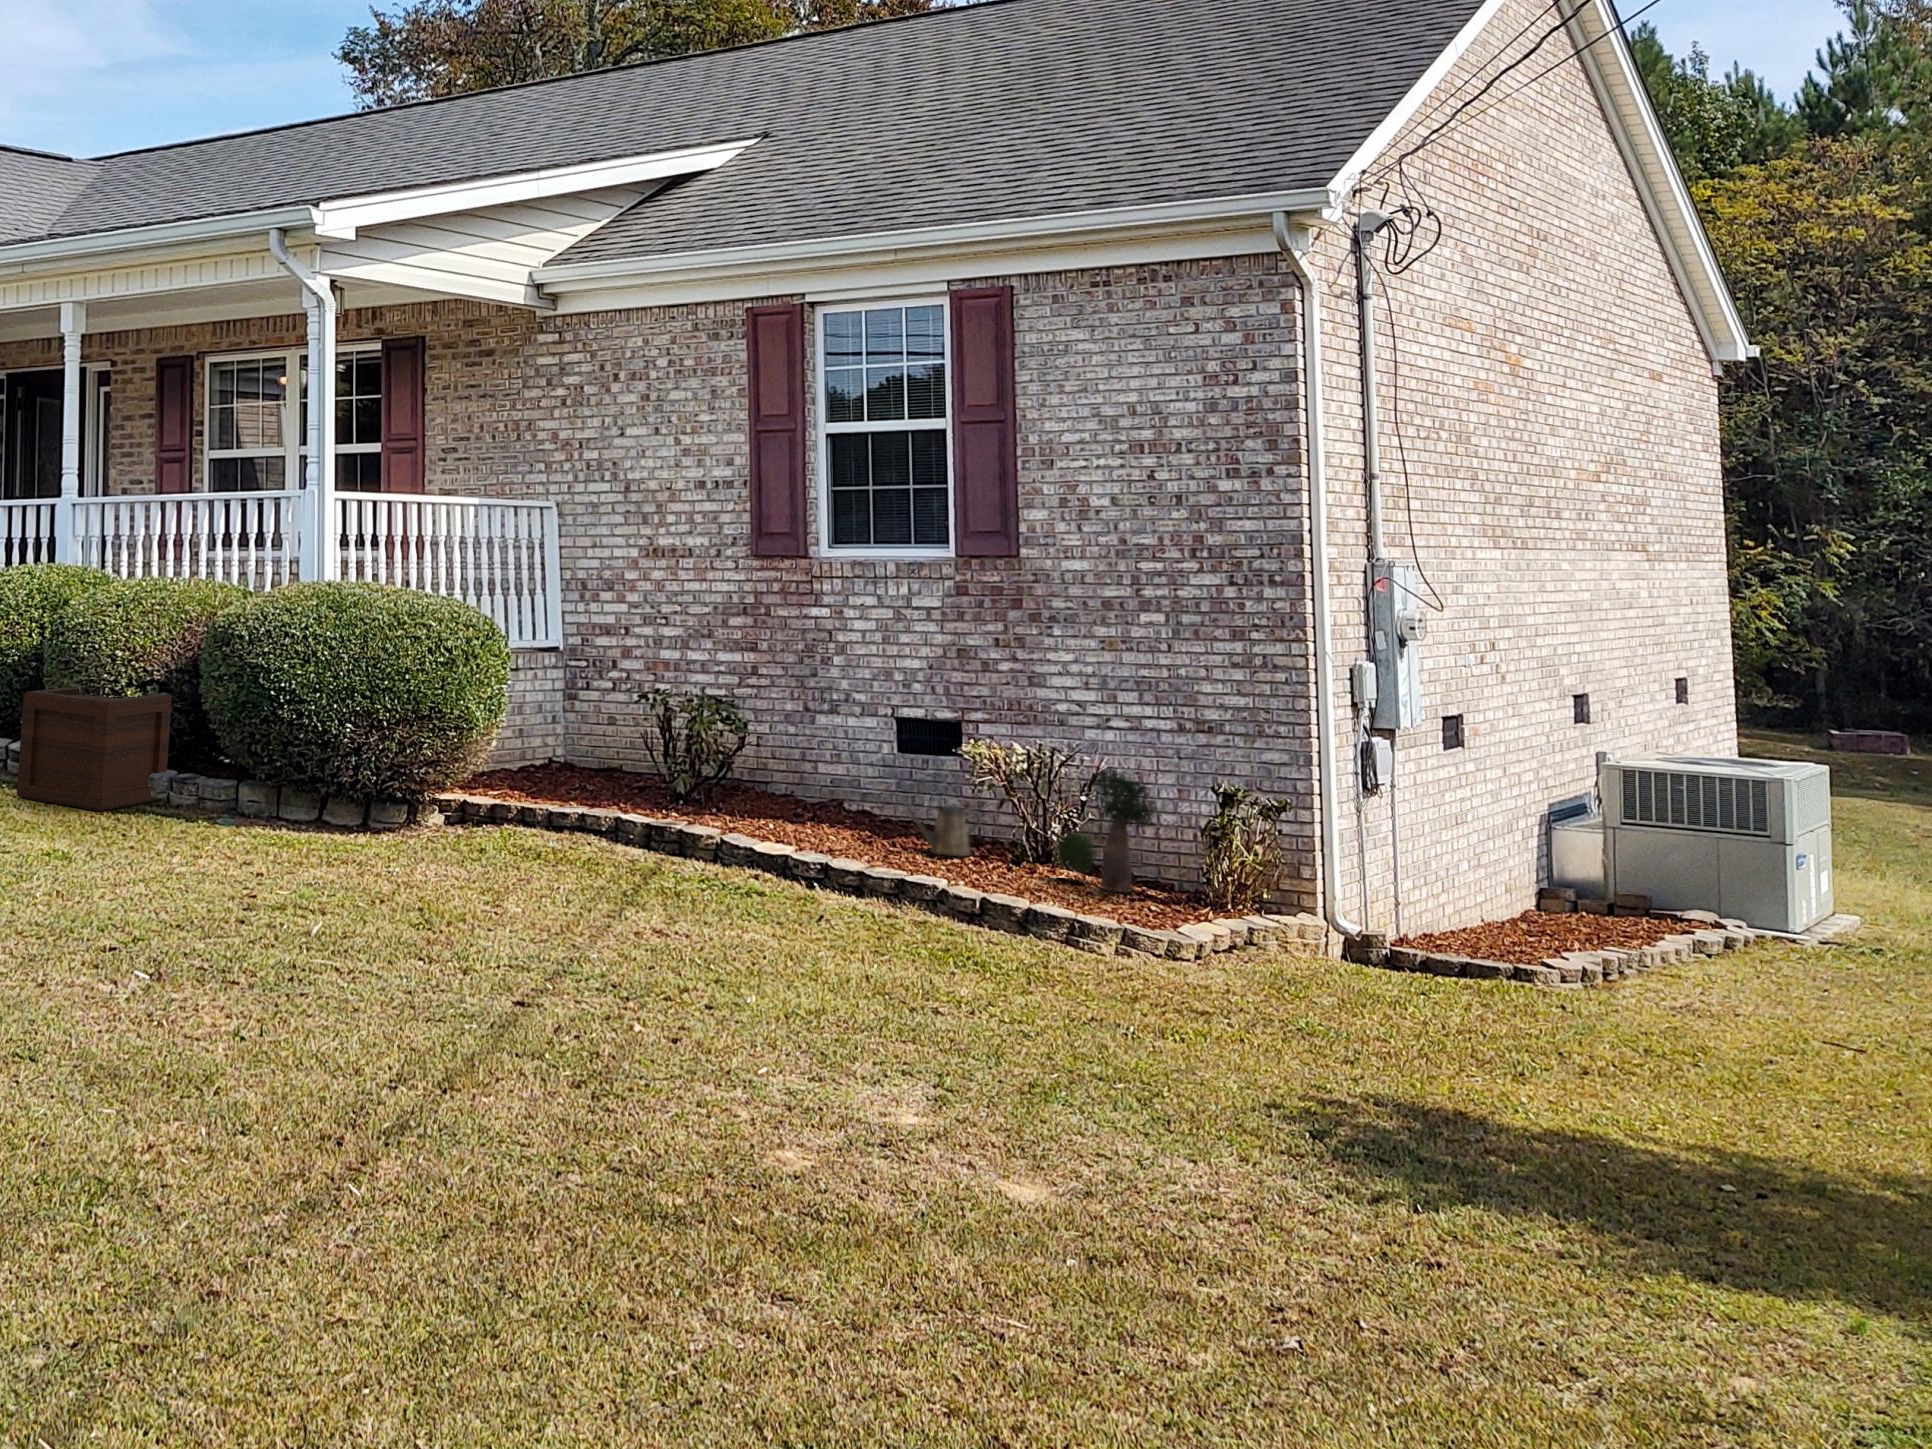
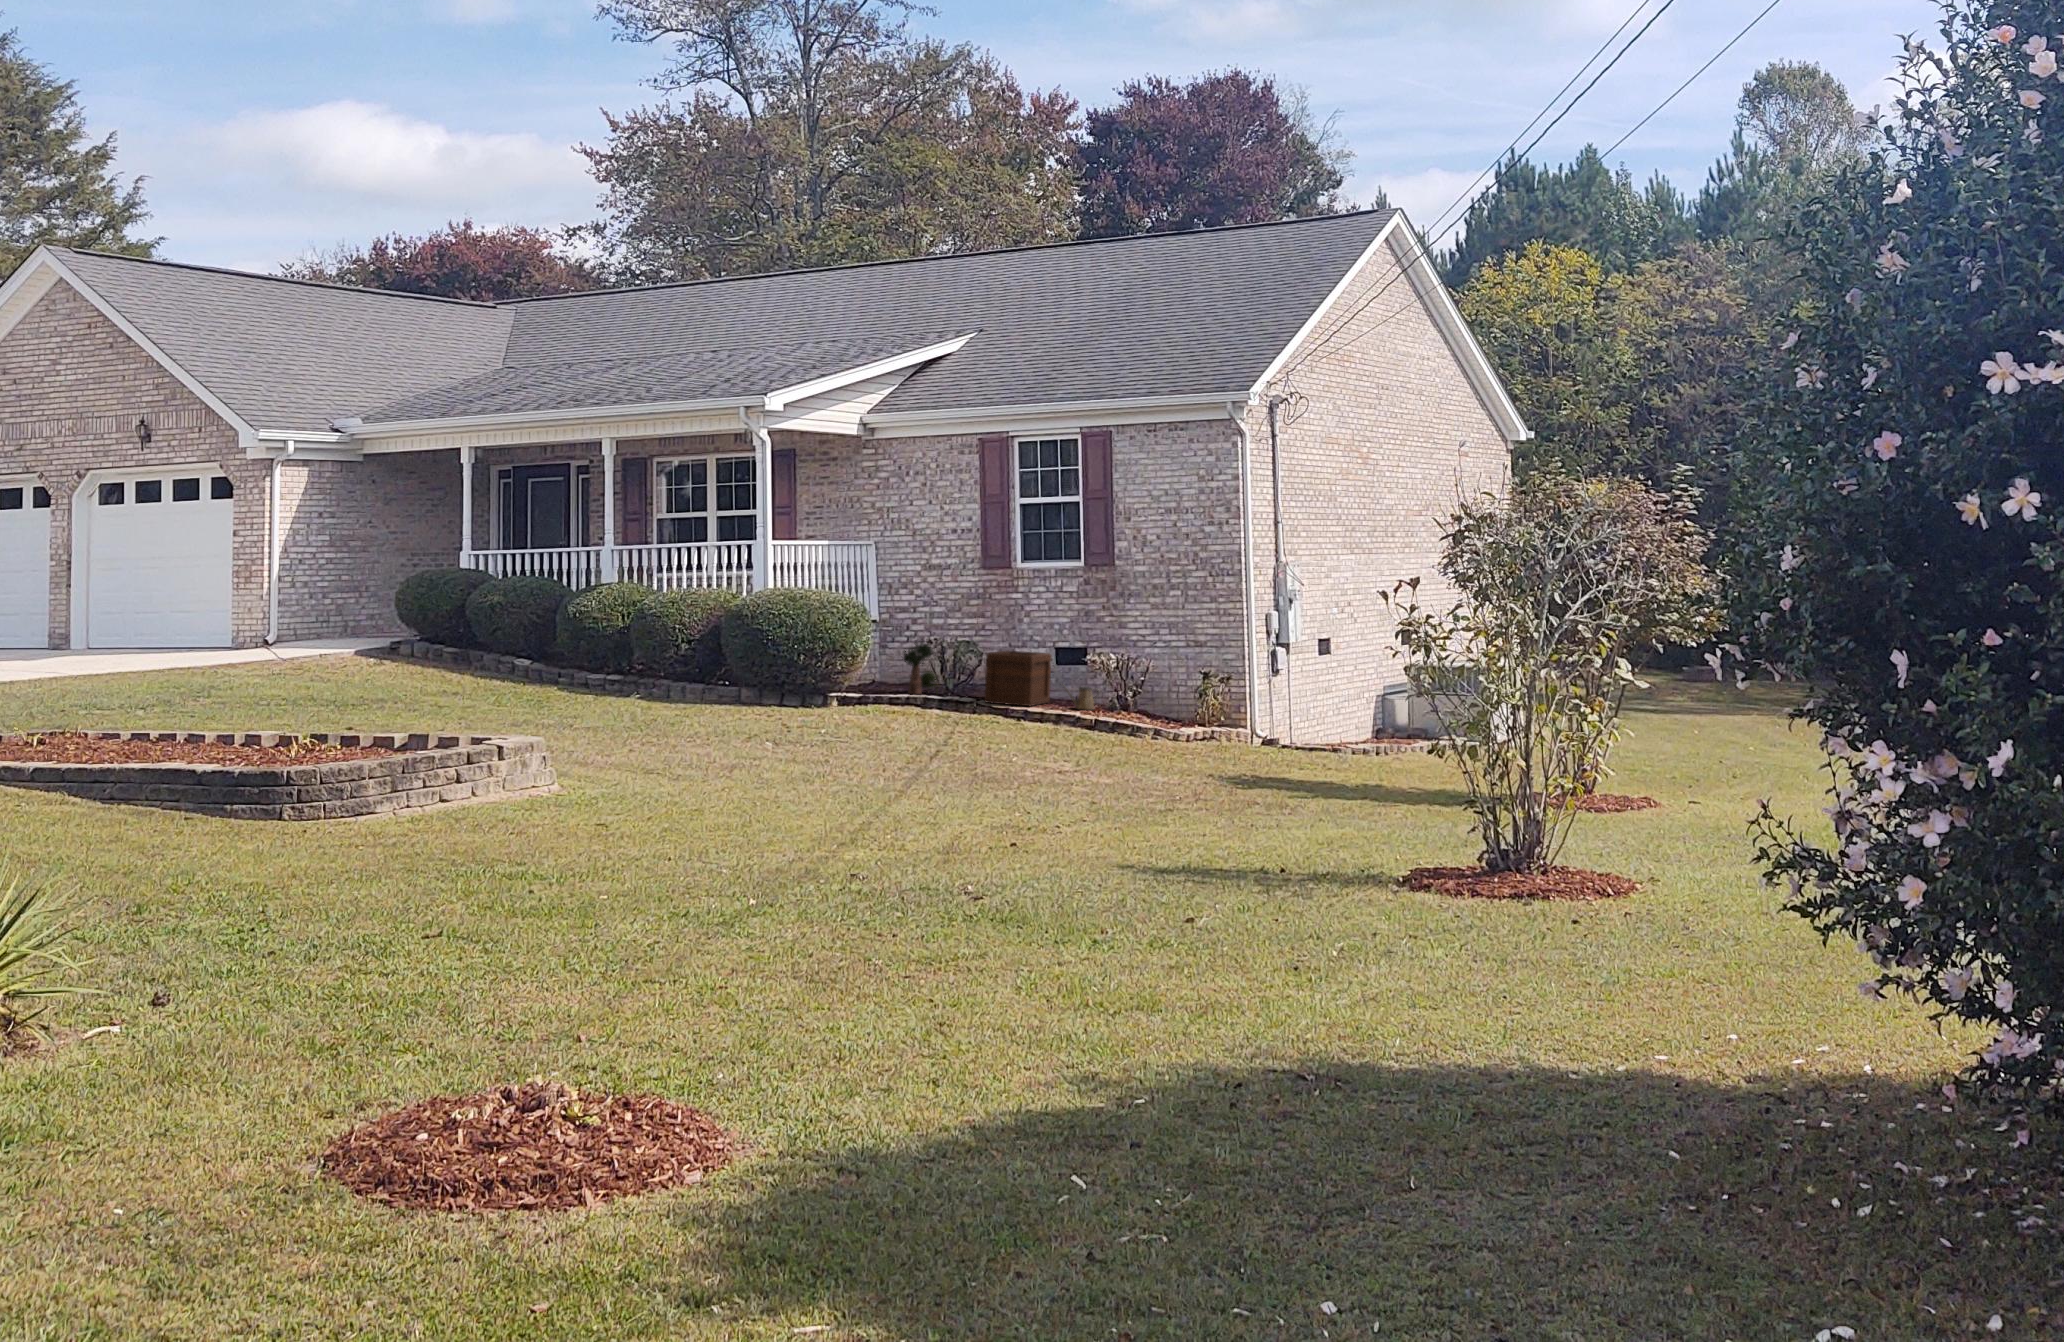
wooden crate: present [17,687,172,811] -> present [985,650,1052,706]
potted plant: present [1053,767,1158,892] -> present [902,642,939,694]

